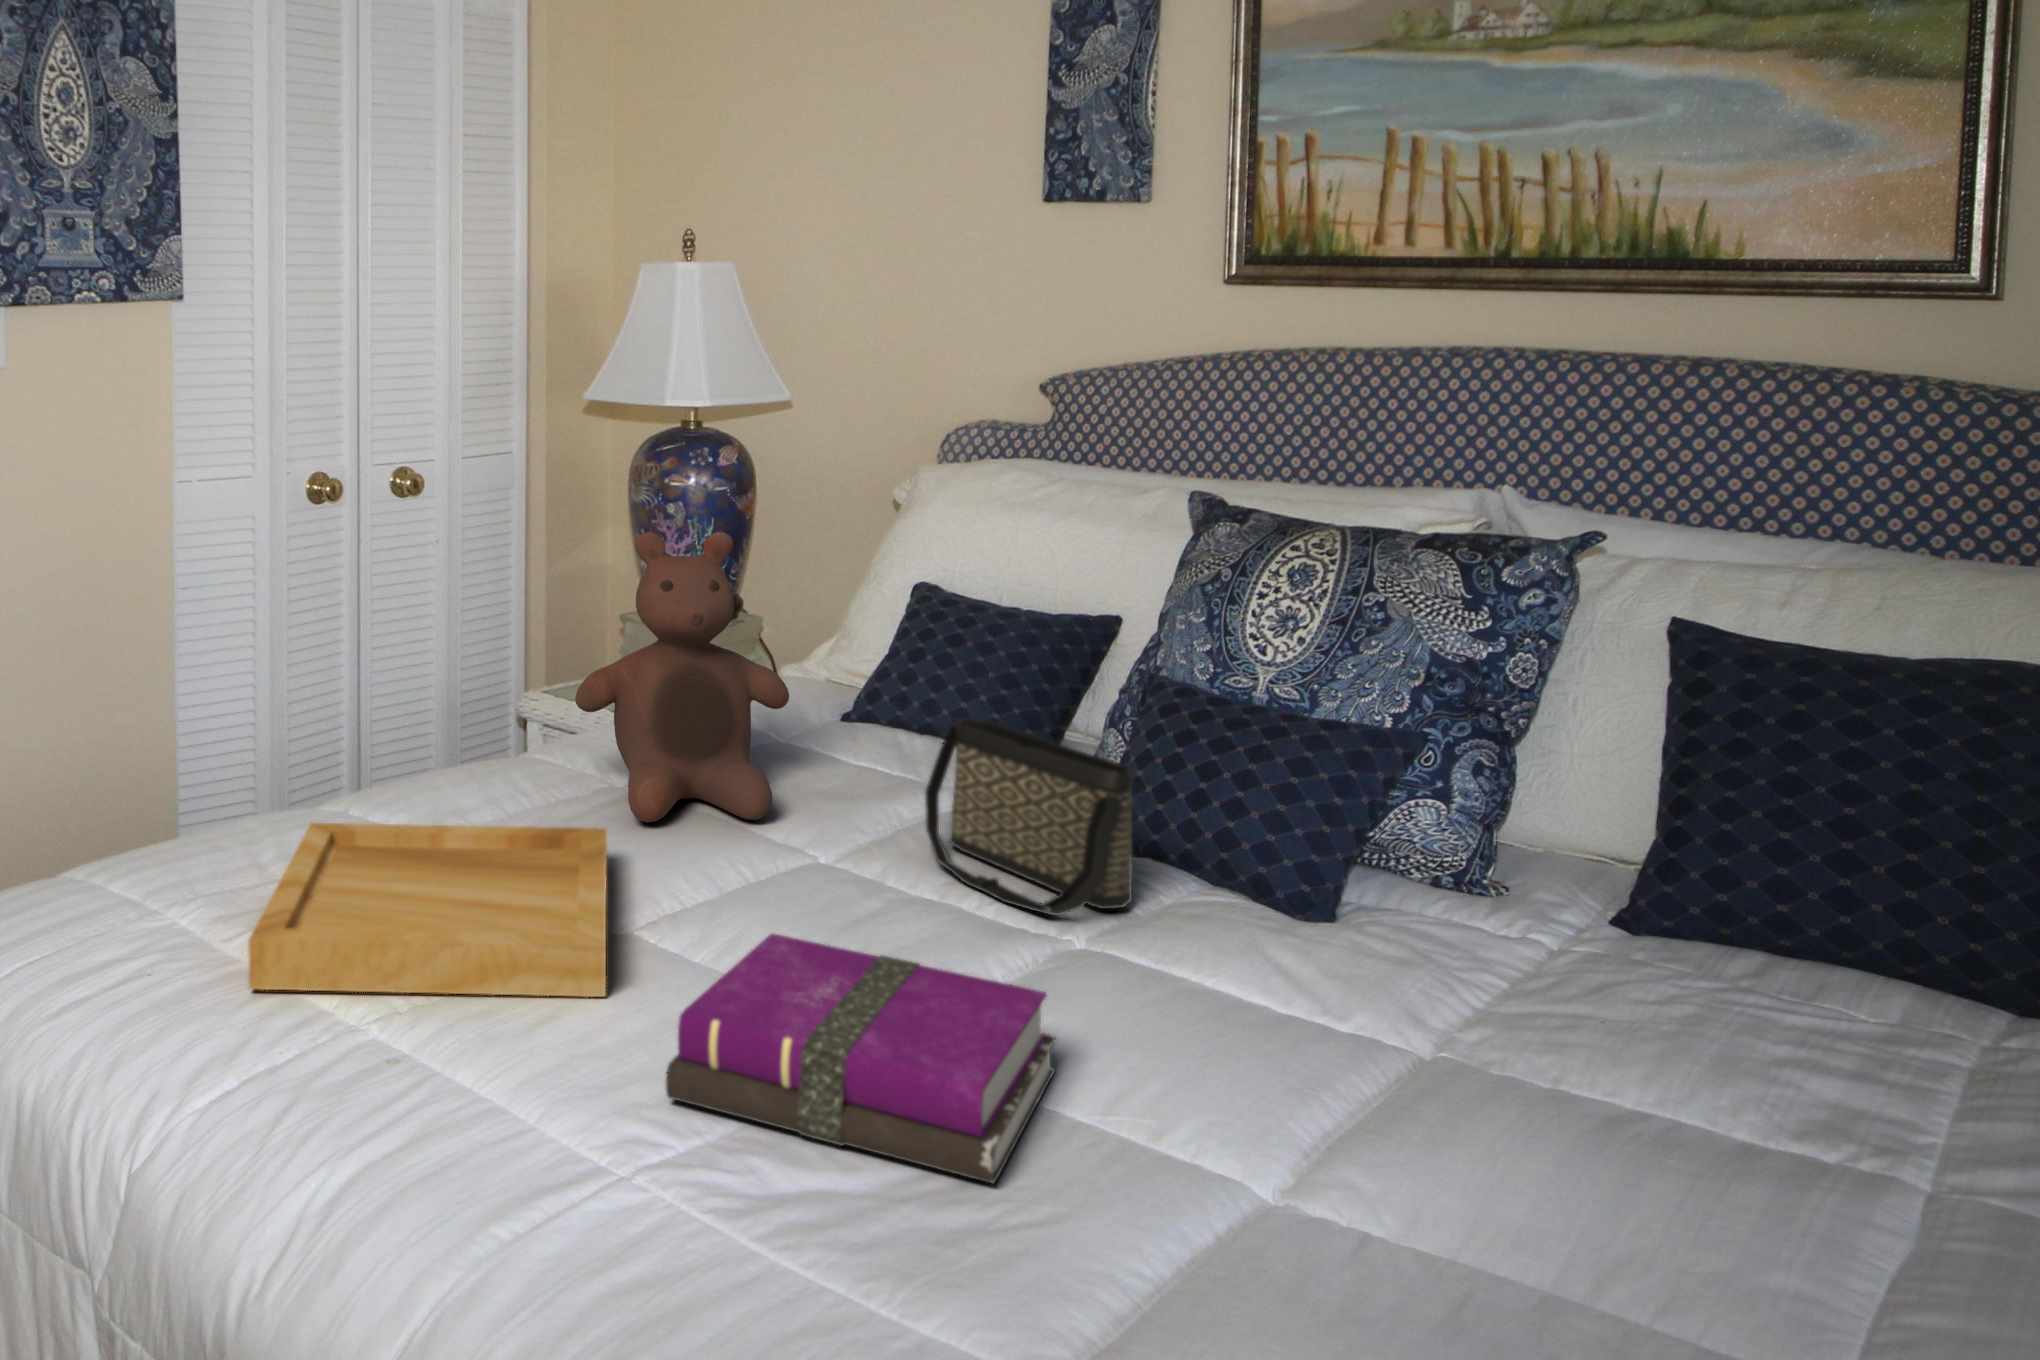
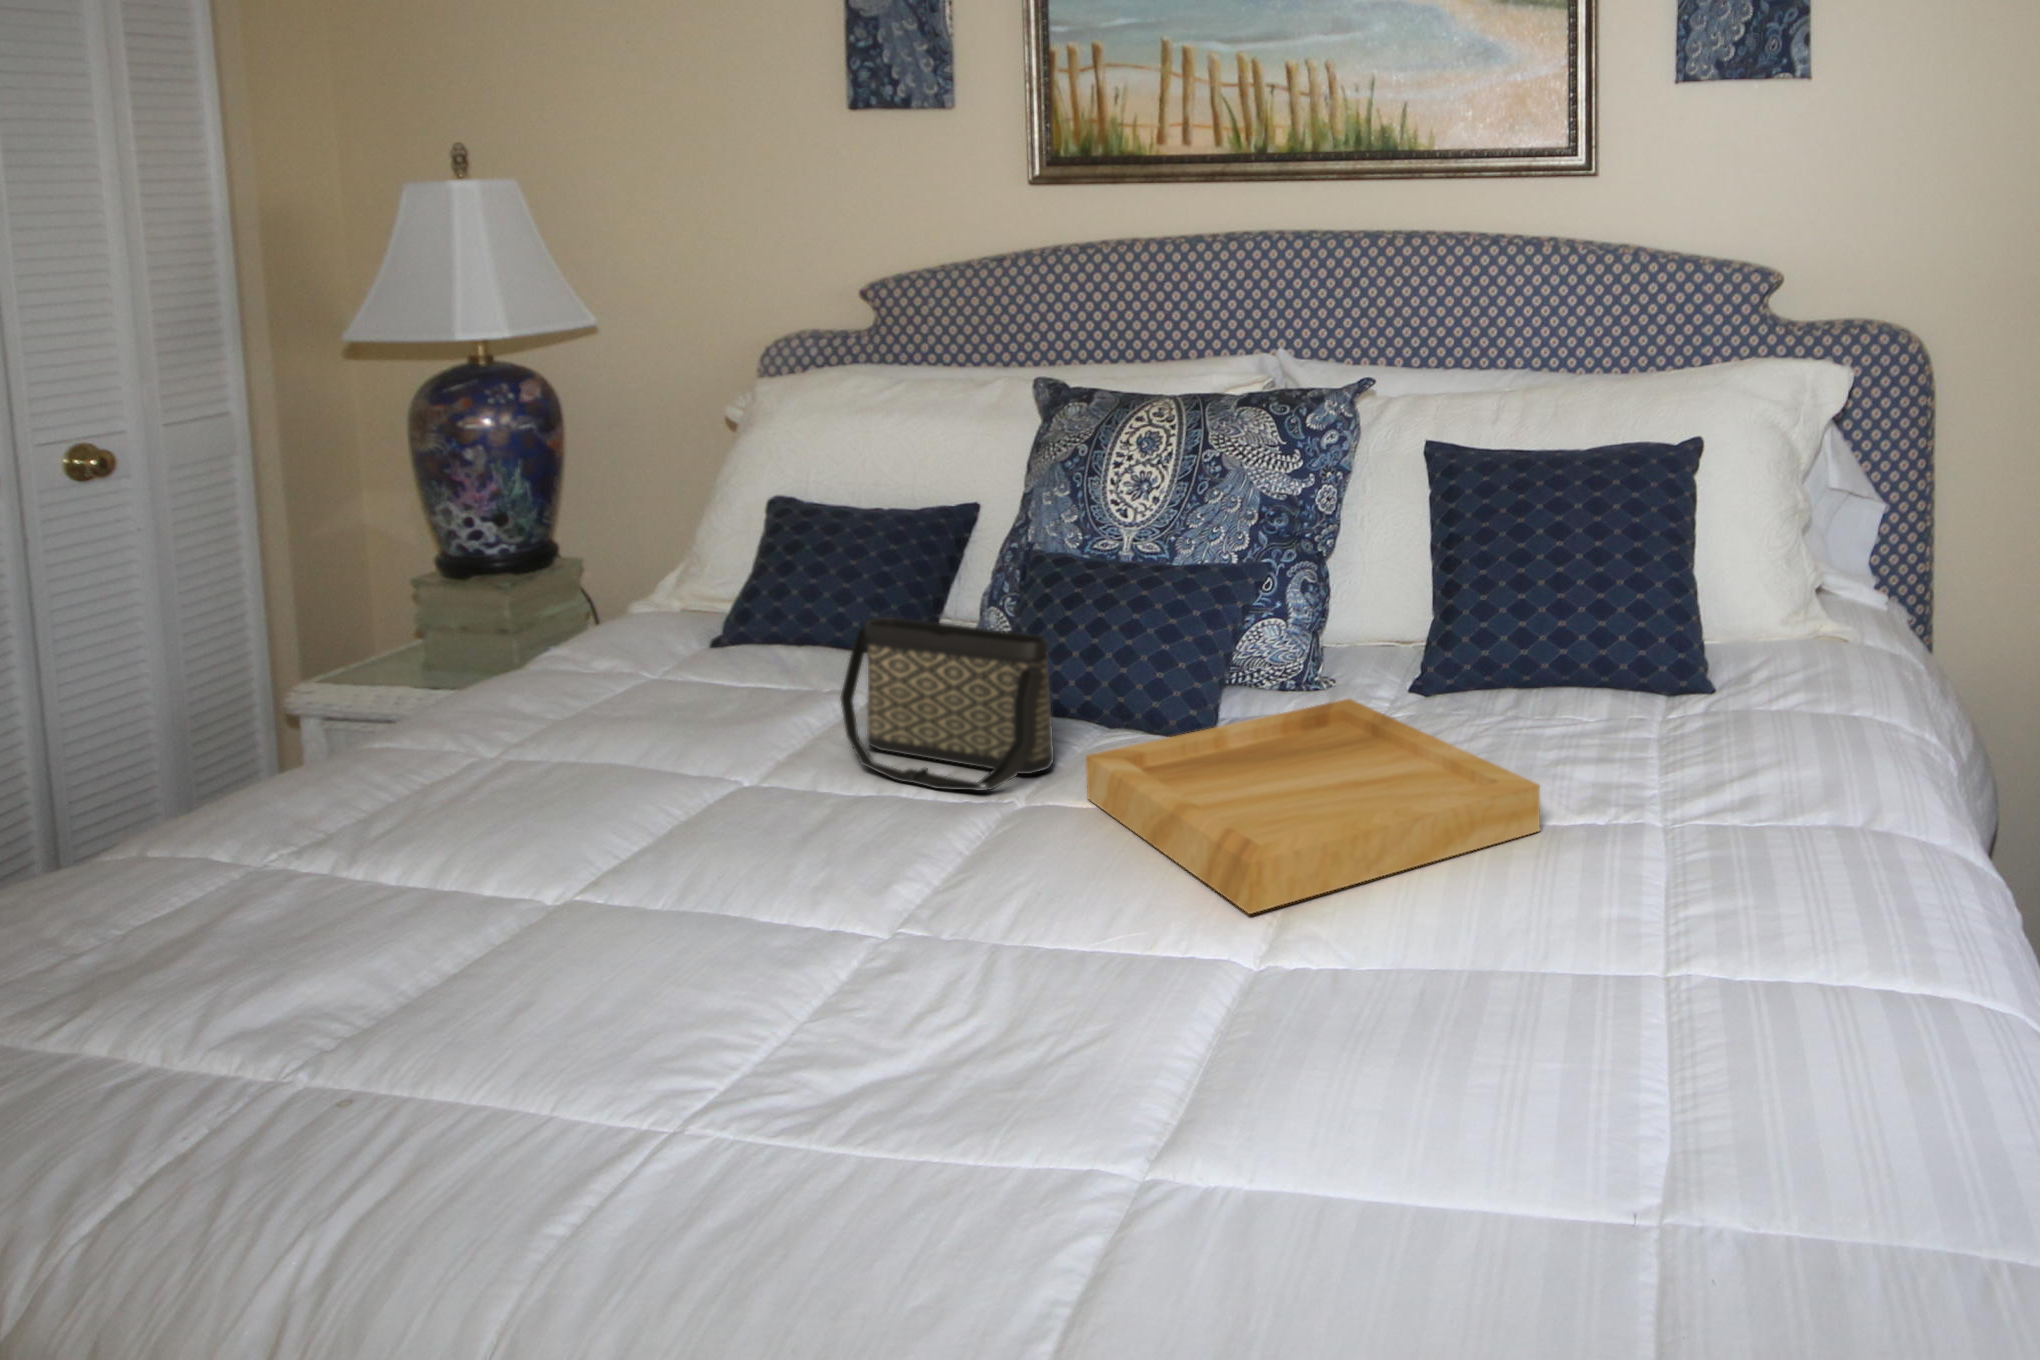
stuffed bear: present [575,532,789,822] -> none [420,465,673,794]
tray: present [248,823,607,997] -> present [1086,699,1540,914]
notebook: present [666,934,1056,1183] -> none [663,859,1042,1076]

